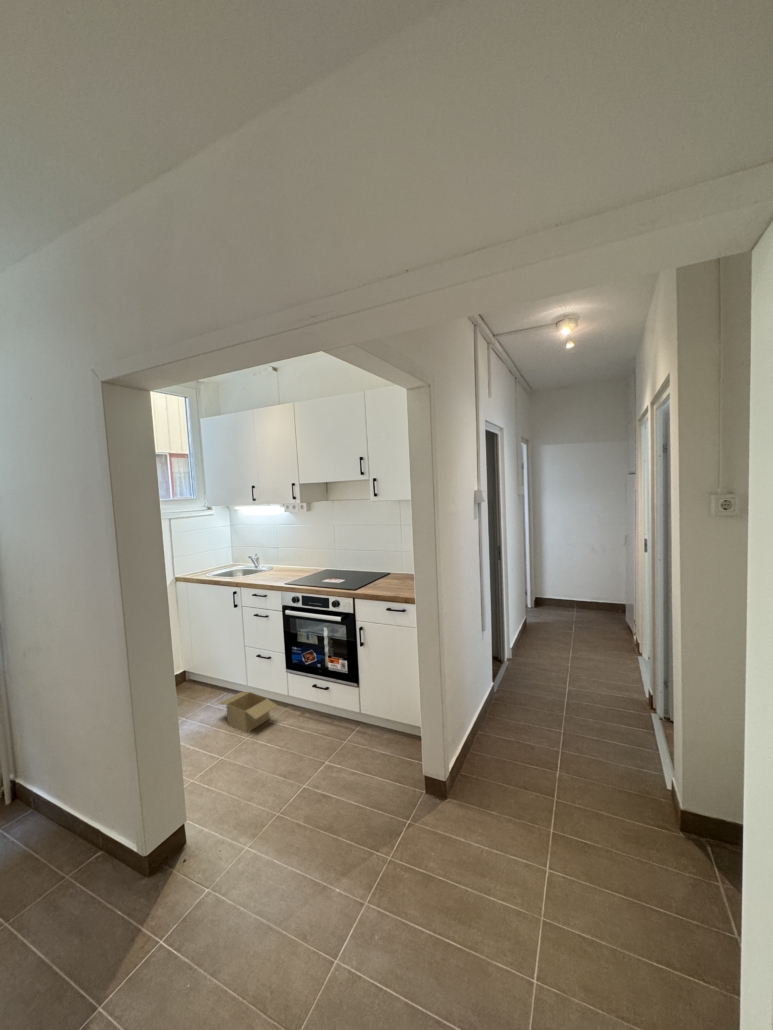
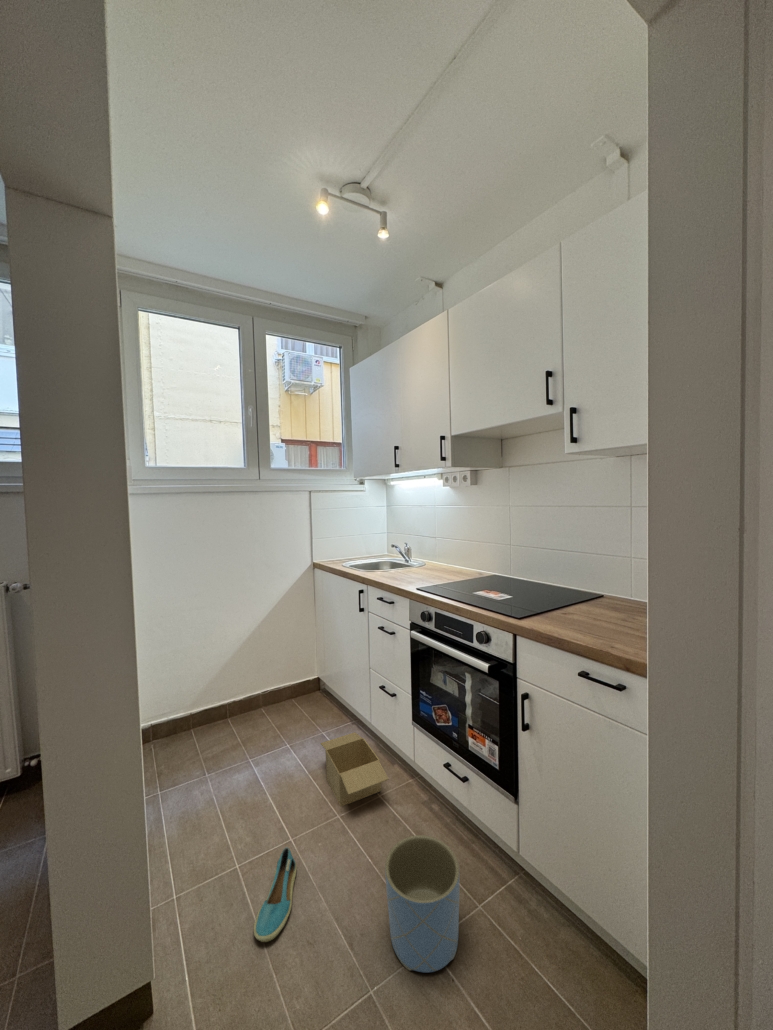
planter: none [300,711,339,770] -> present [385,835,460,973]
shoe: none [223,752,244,790] -> present [254,847,297,942]

